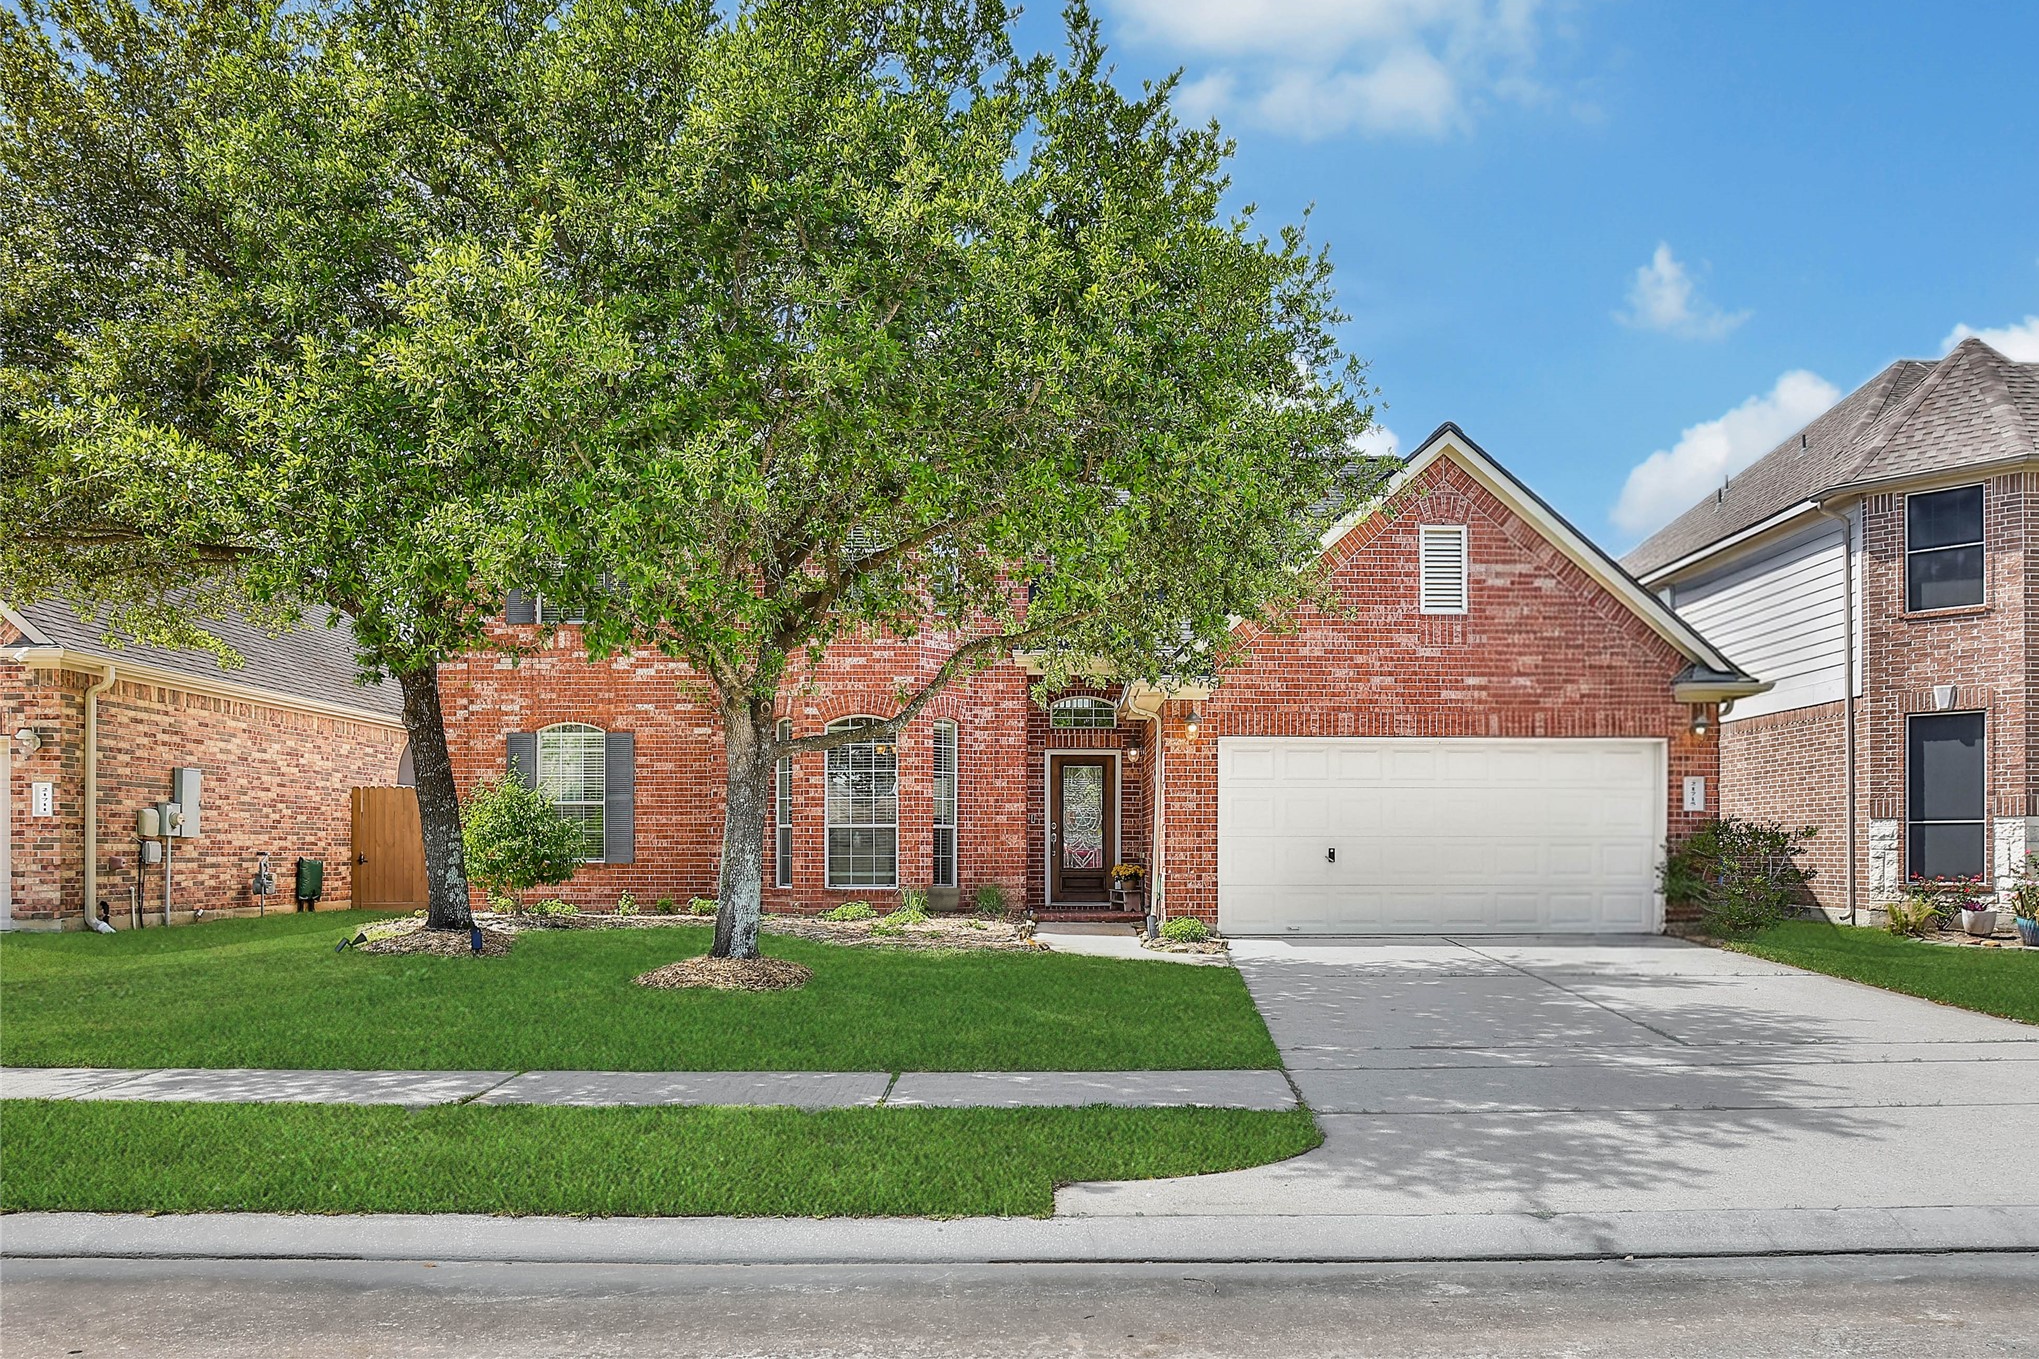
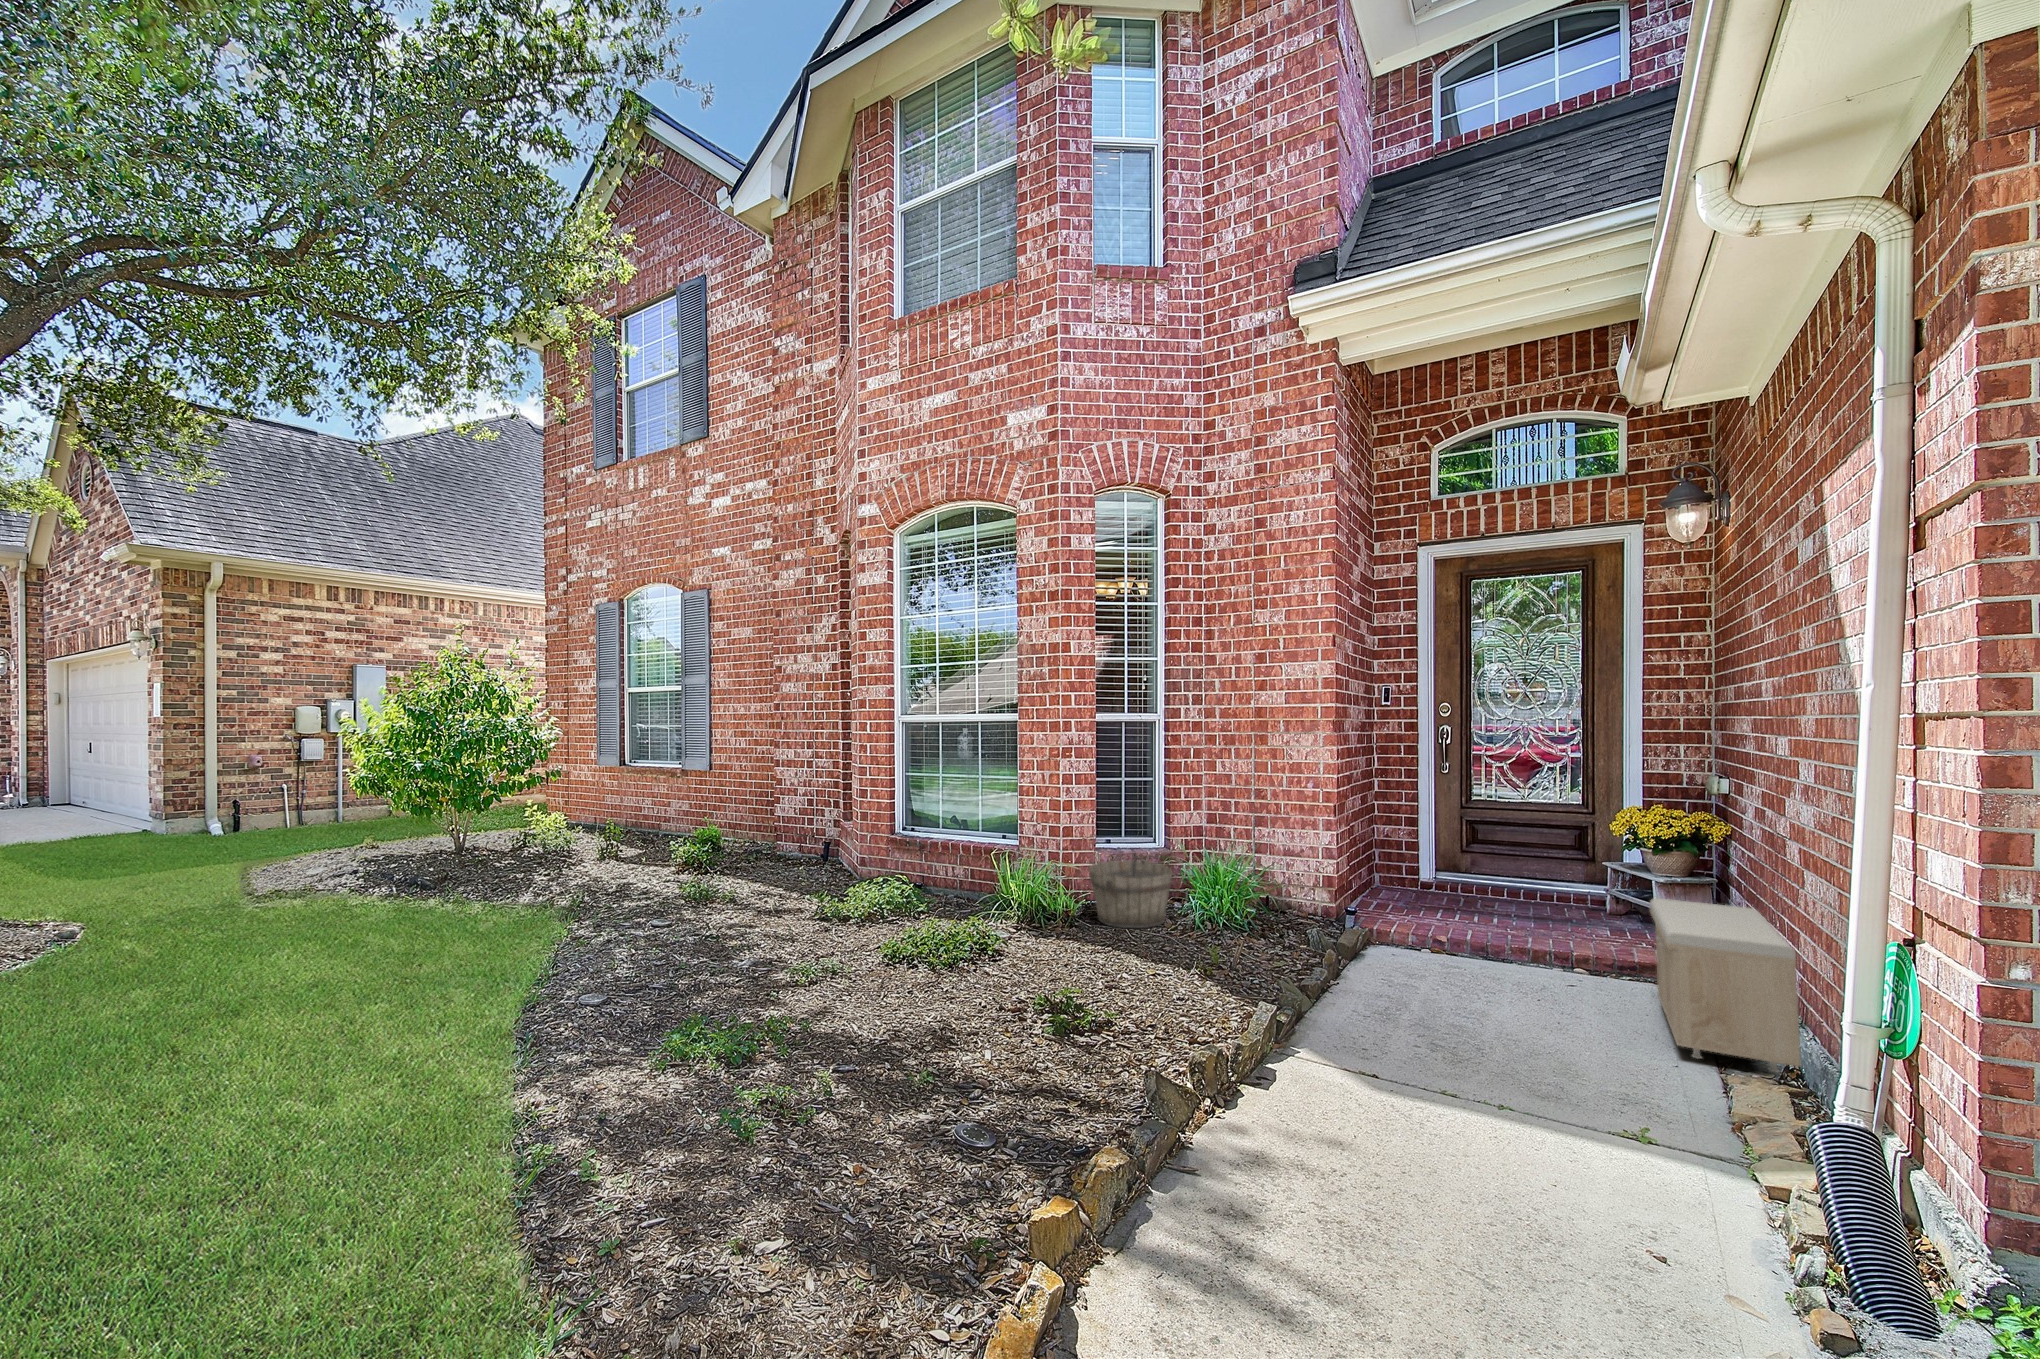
storage bench: none [1119,885,1149,926] -> present [1650,898,1801,1073]

